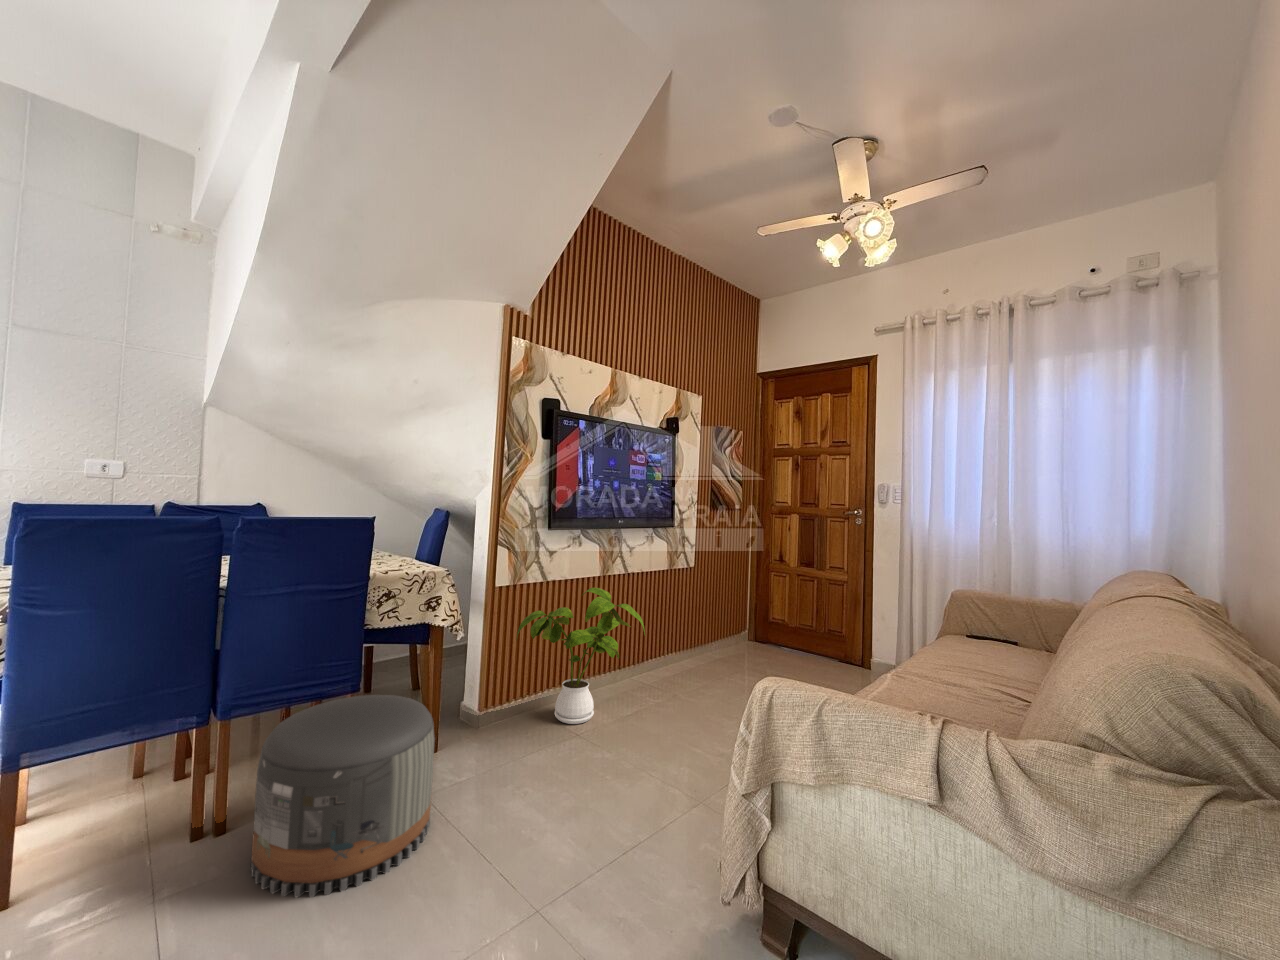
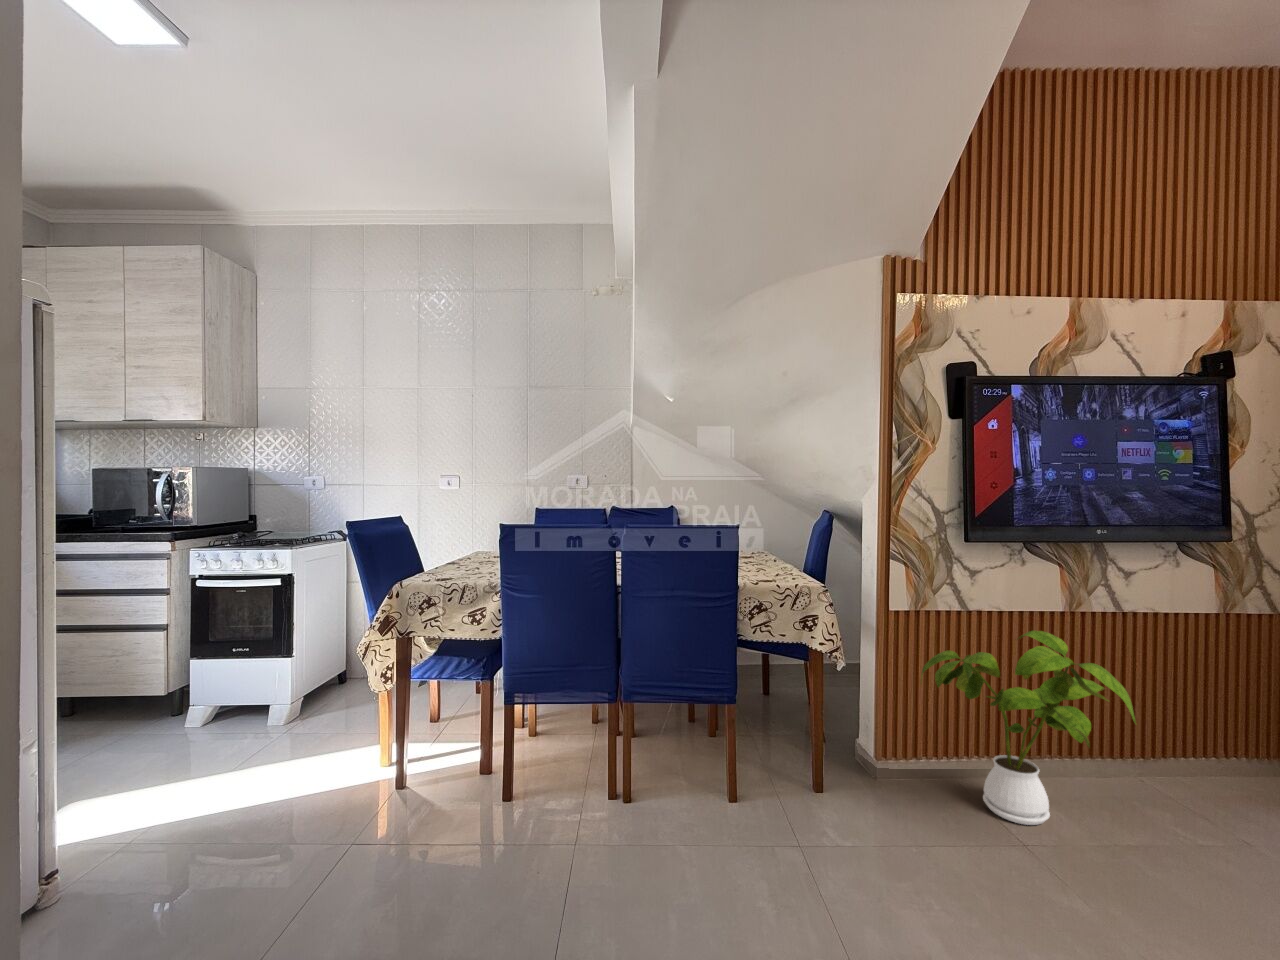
pouf: present [250,695,435,897] -> none [631,708,792,910]

